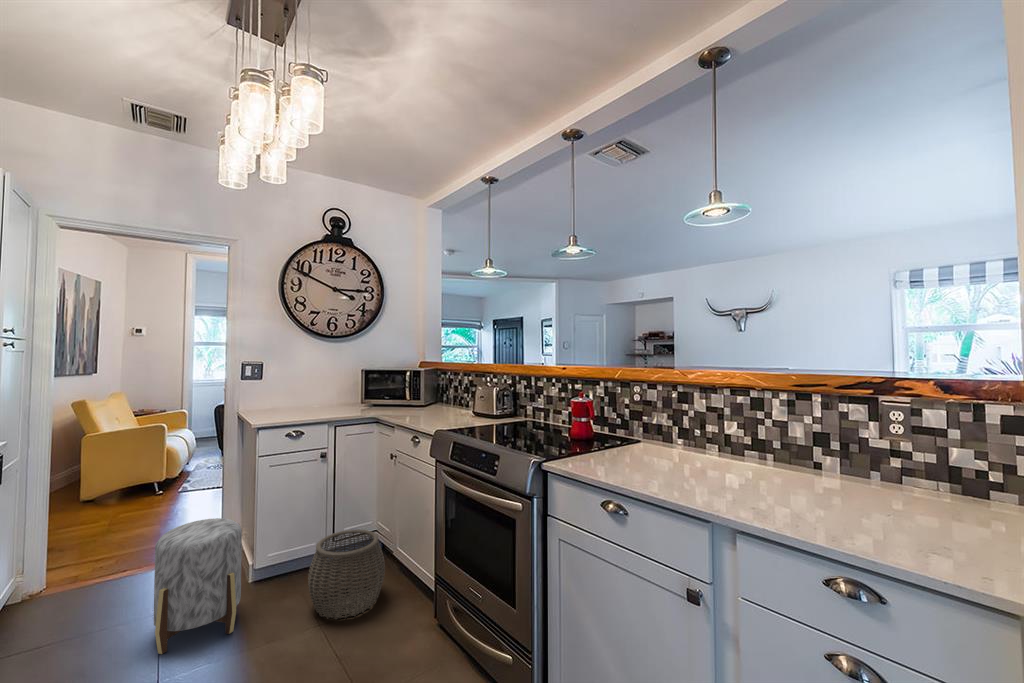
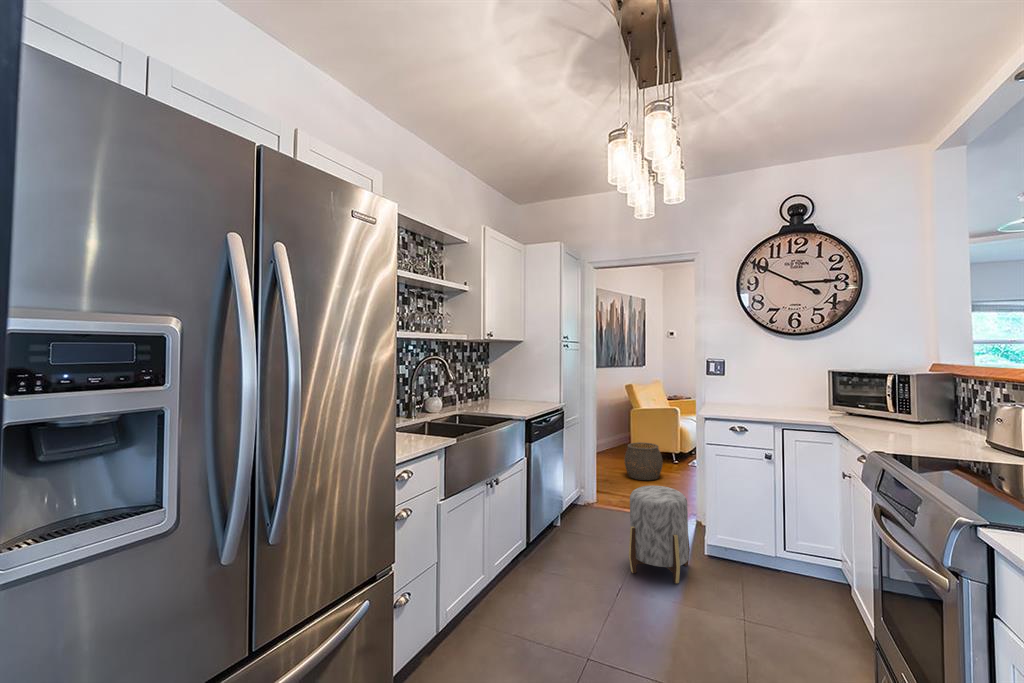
woven basket: present [308,529,385,619] -> present [625,442,663,480]

